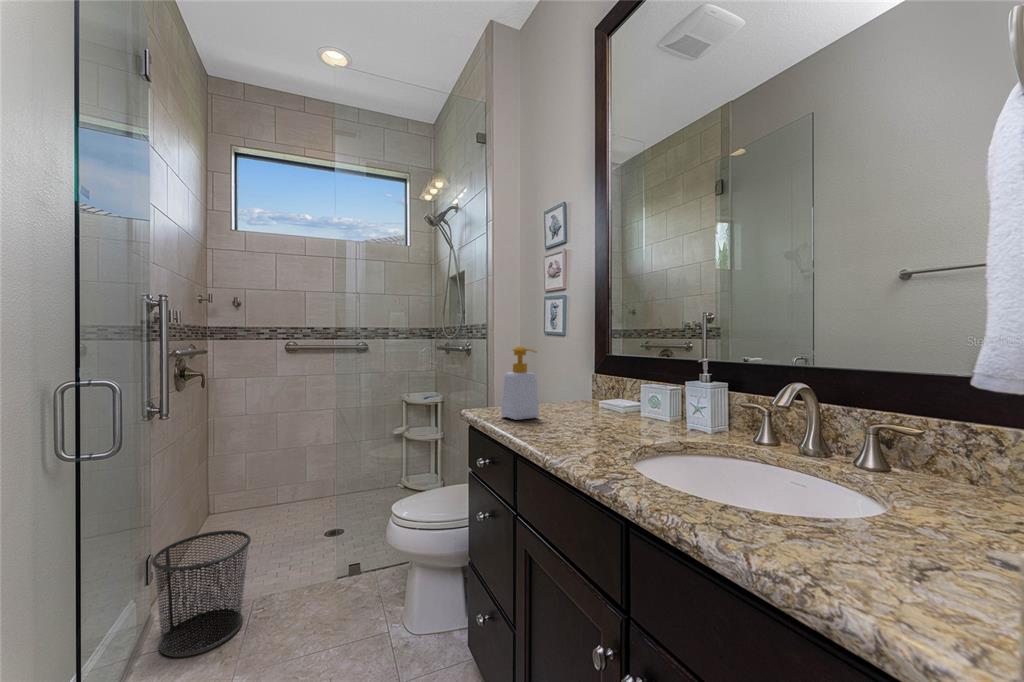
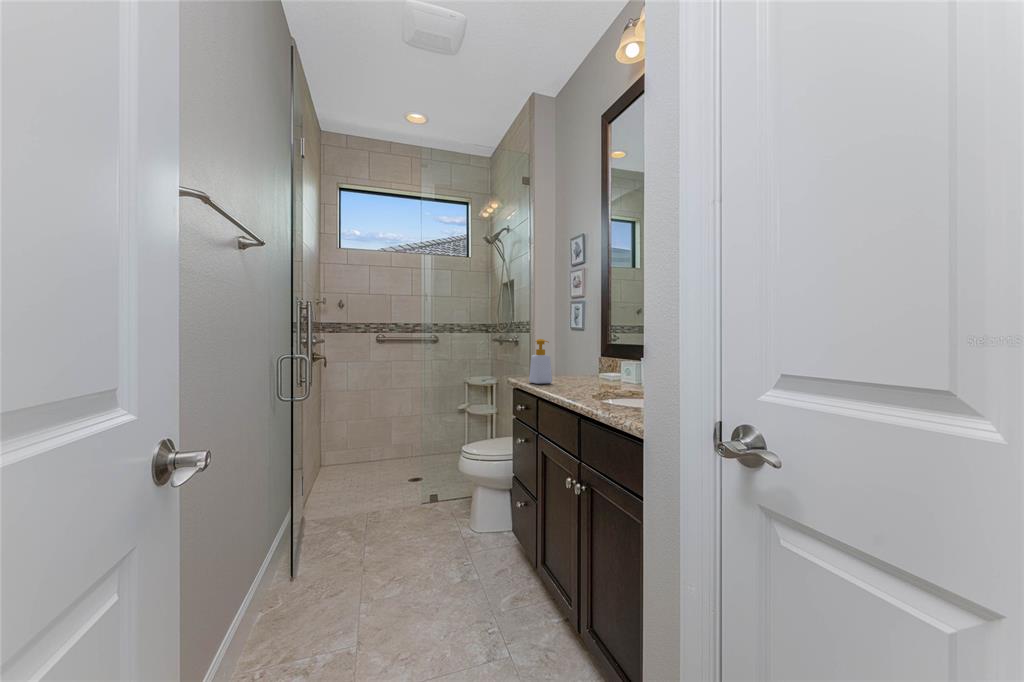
waste bin: present [152,530,251,657] -> none [318,461,372,529]

